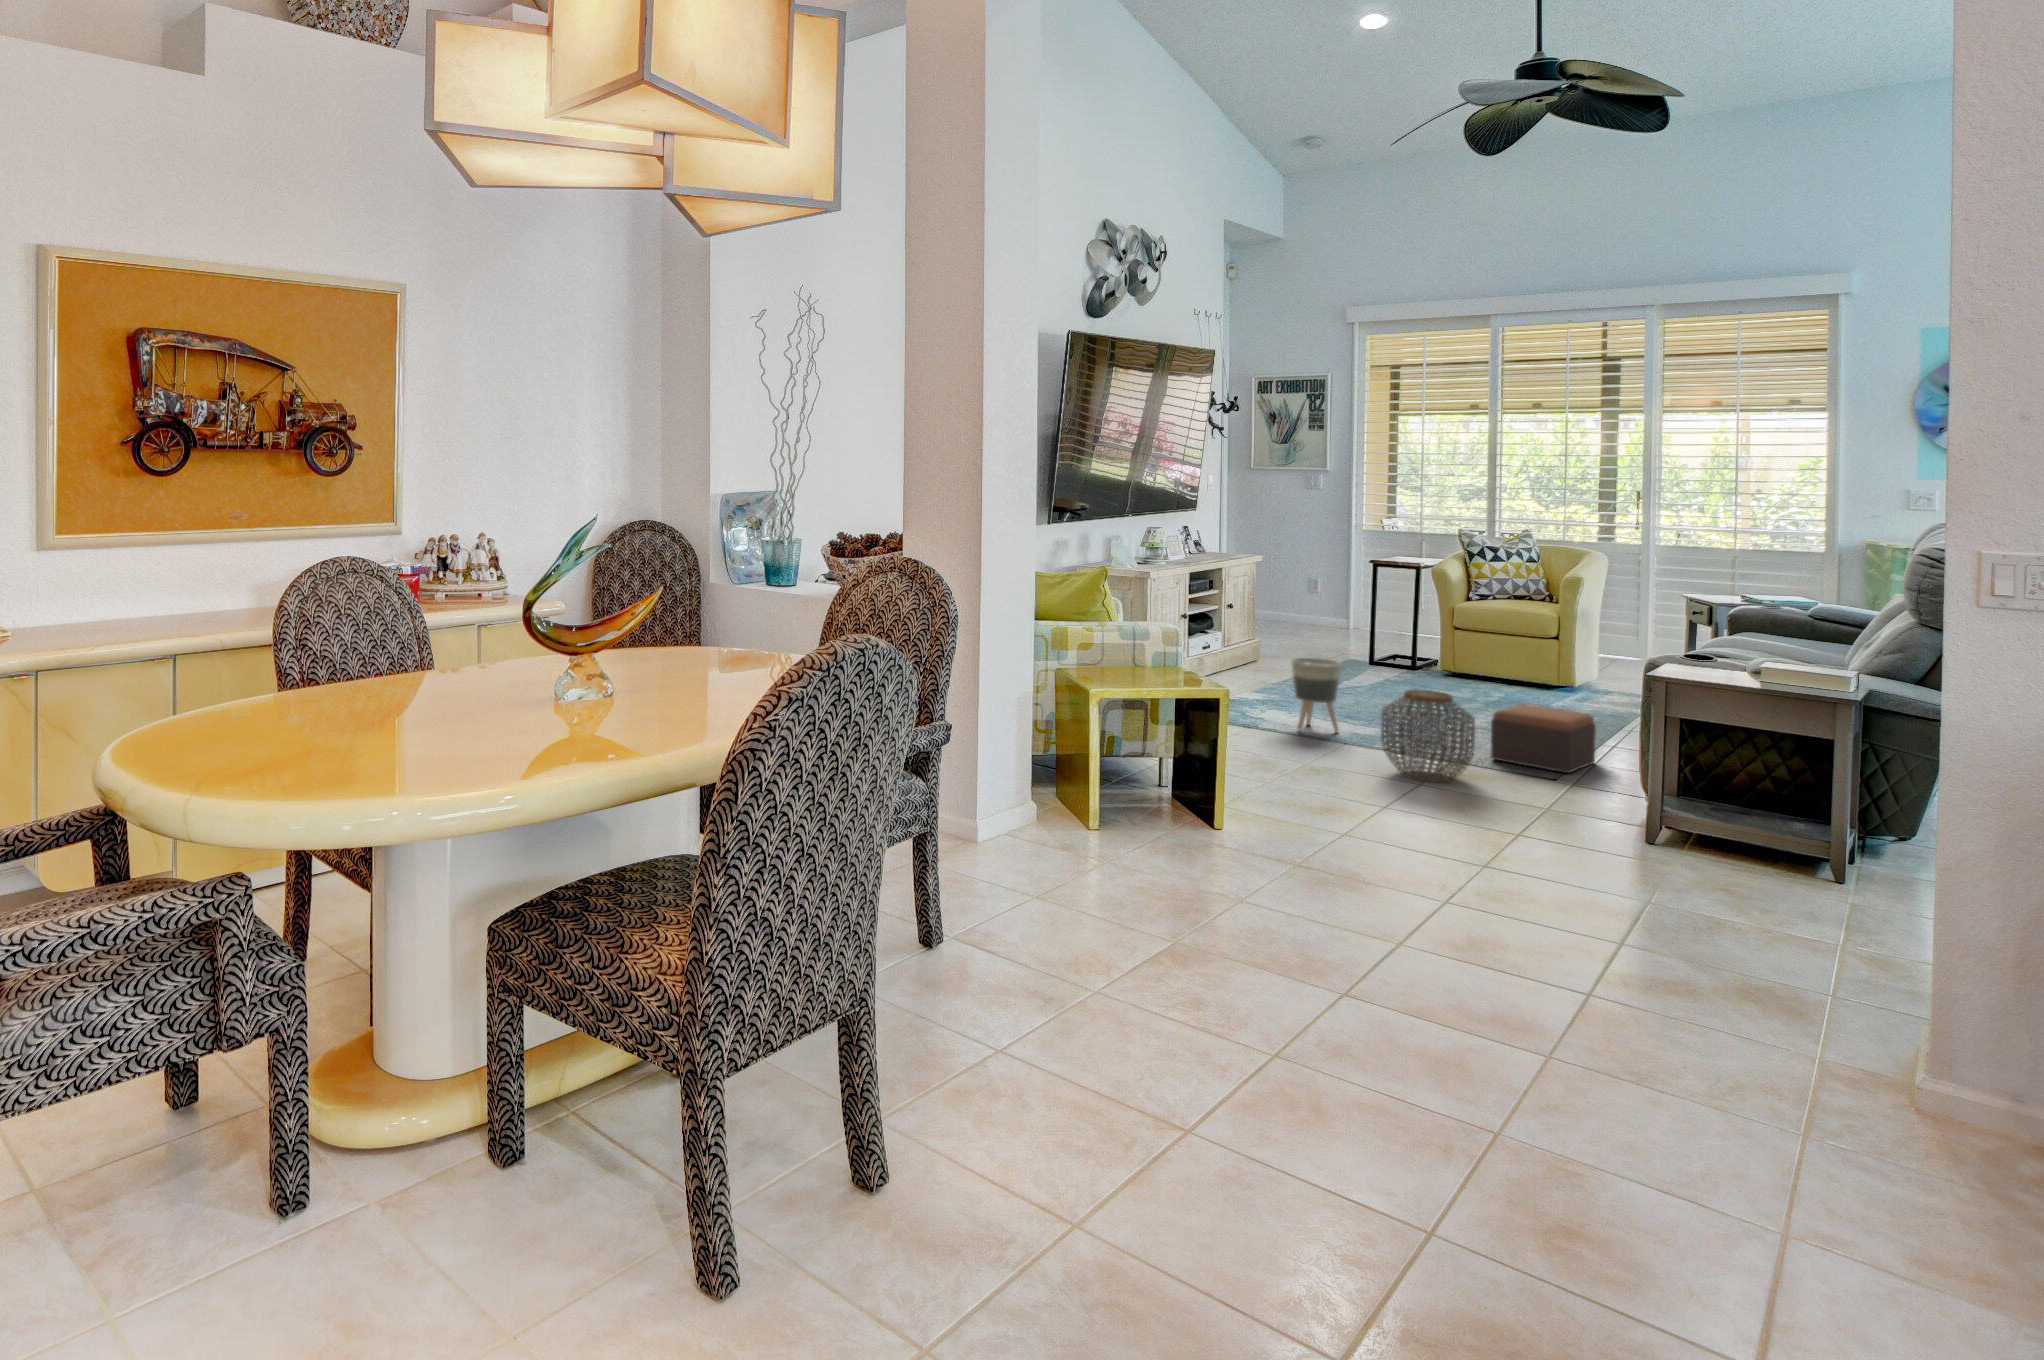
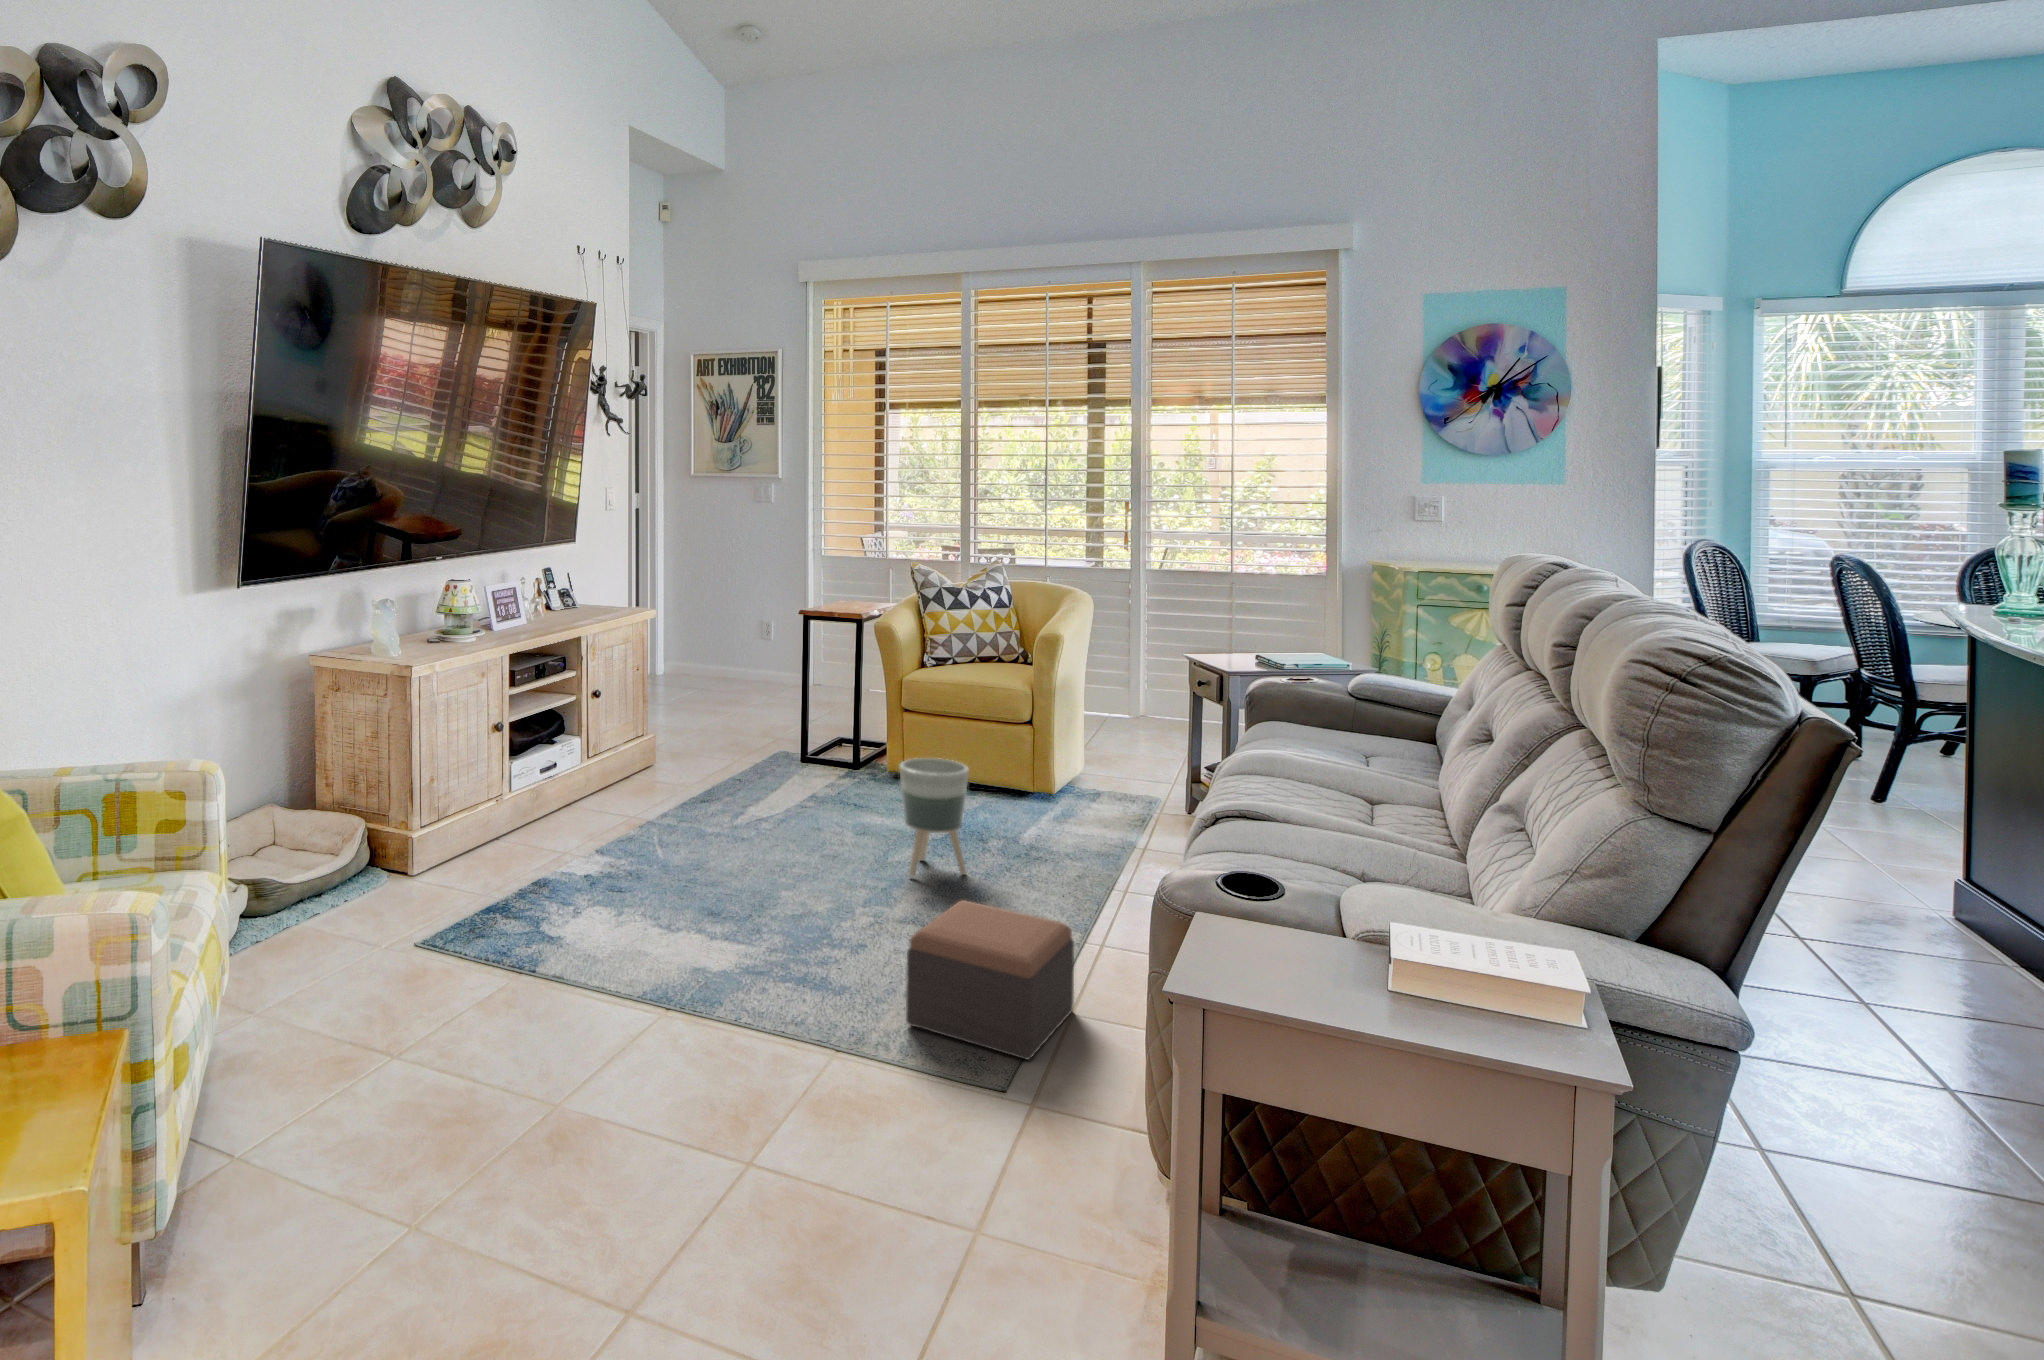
planter: present [1292,658,1341,732] -> present [900,758,969,877]
woven basket: present [1381,689,1475,782] -> none [692,928,860,1142]

